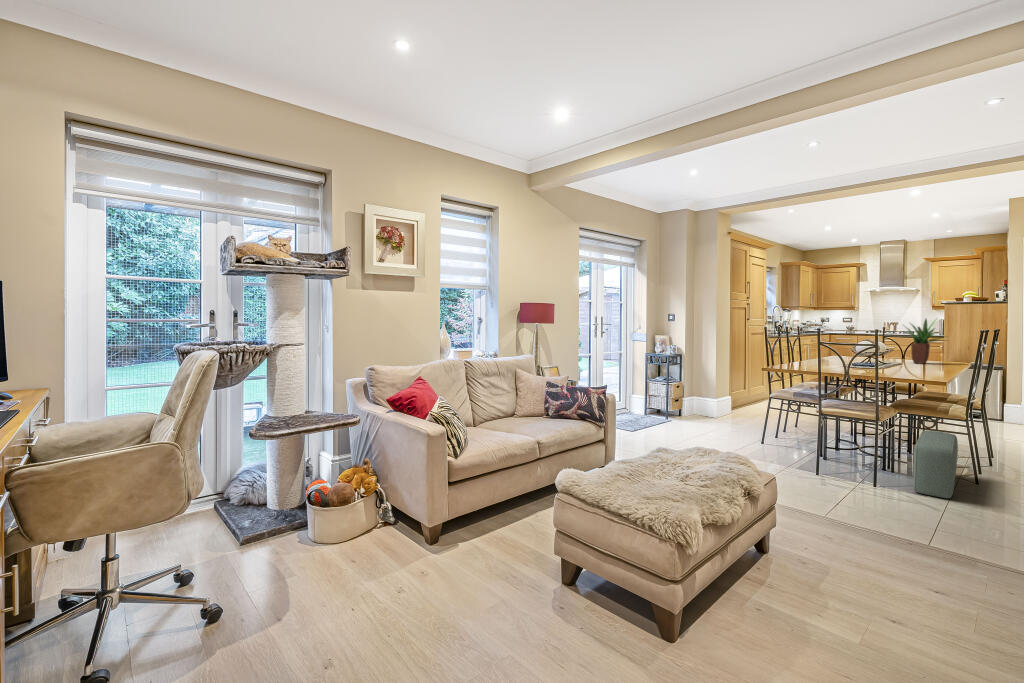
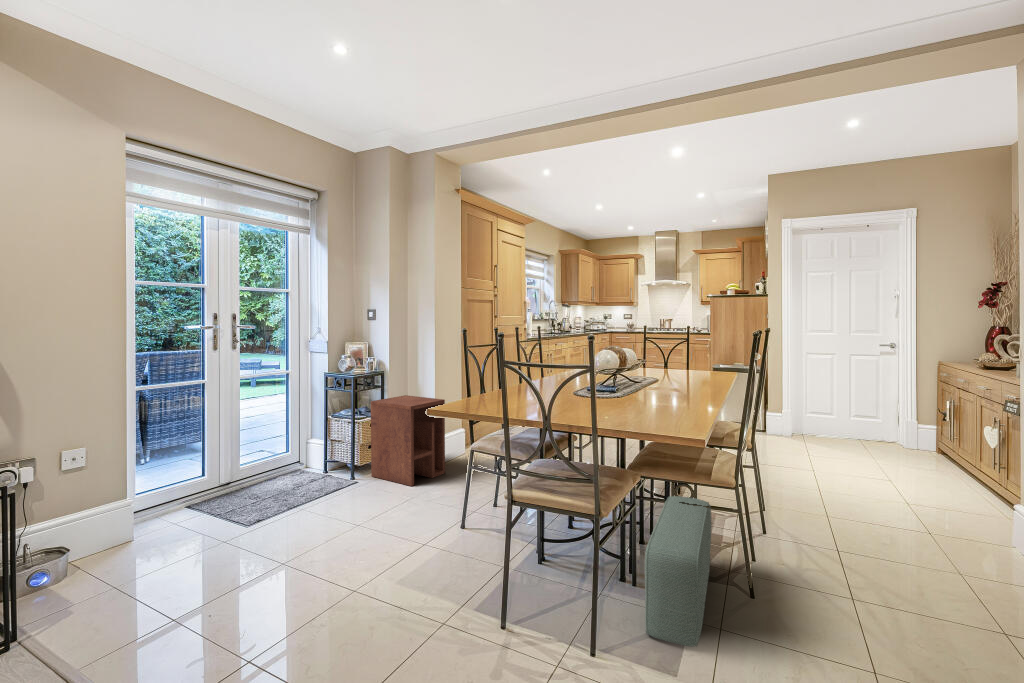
potted plant: present [907,319,943,364] -> none [652,314,706,381]
side table: none [676,370,727,426] -> present [371,395,445,486]

